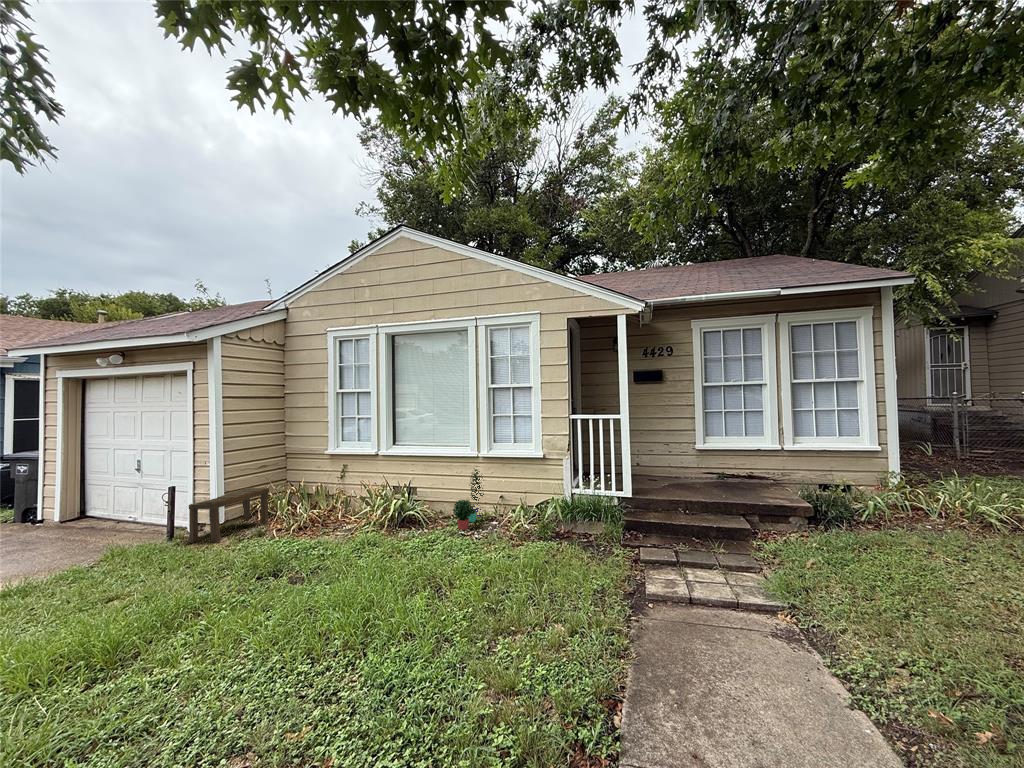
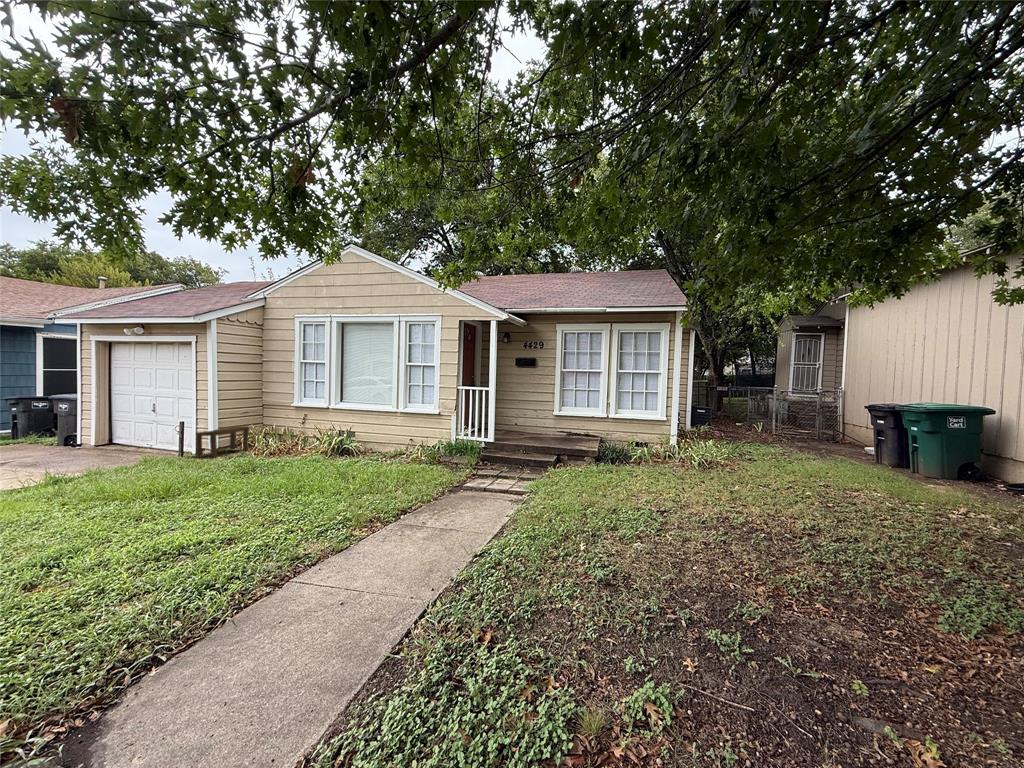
potted plant: present [453,469,484,530] -> none [372,420,401,458]

